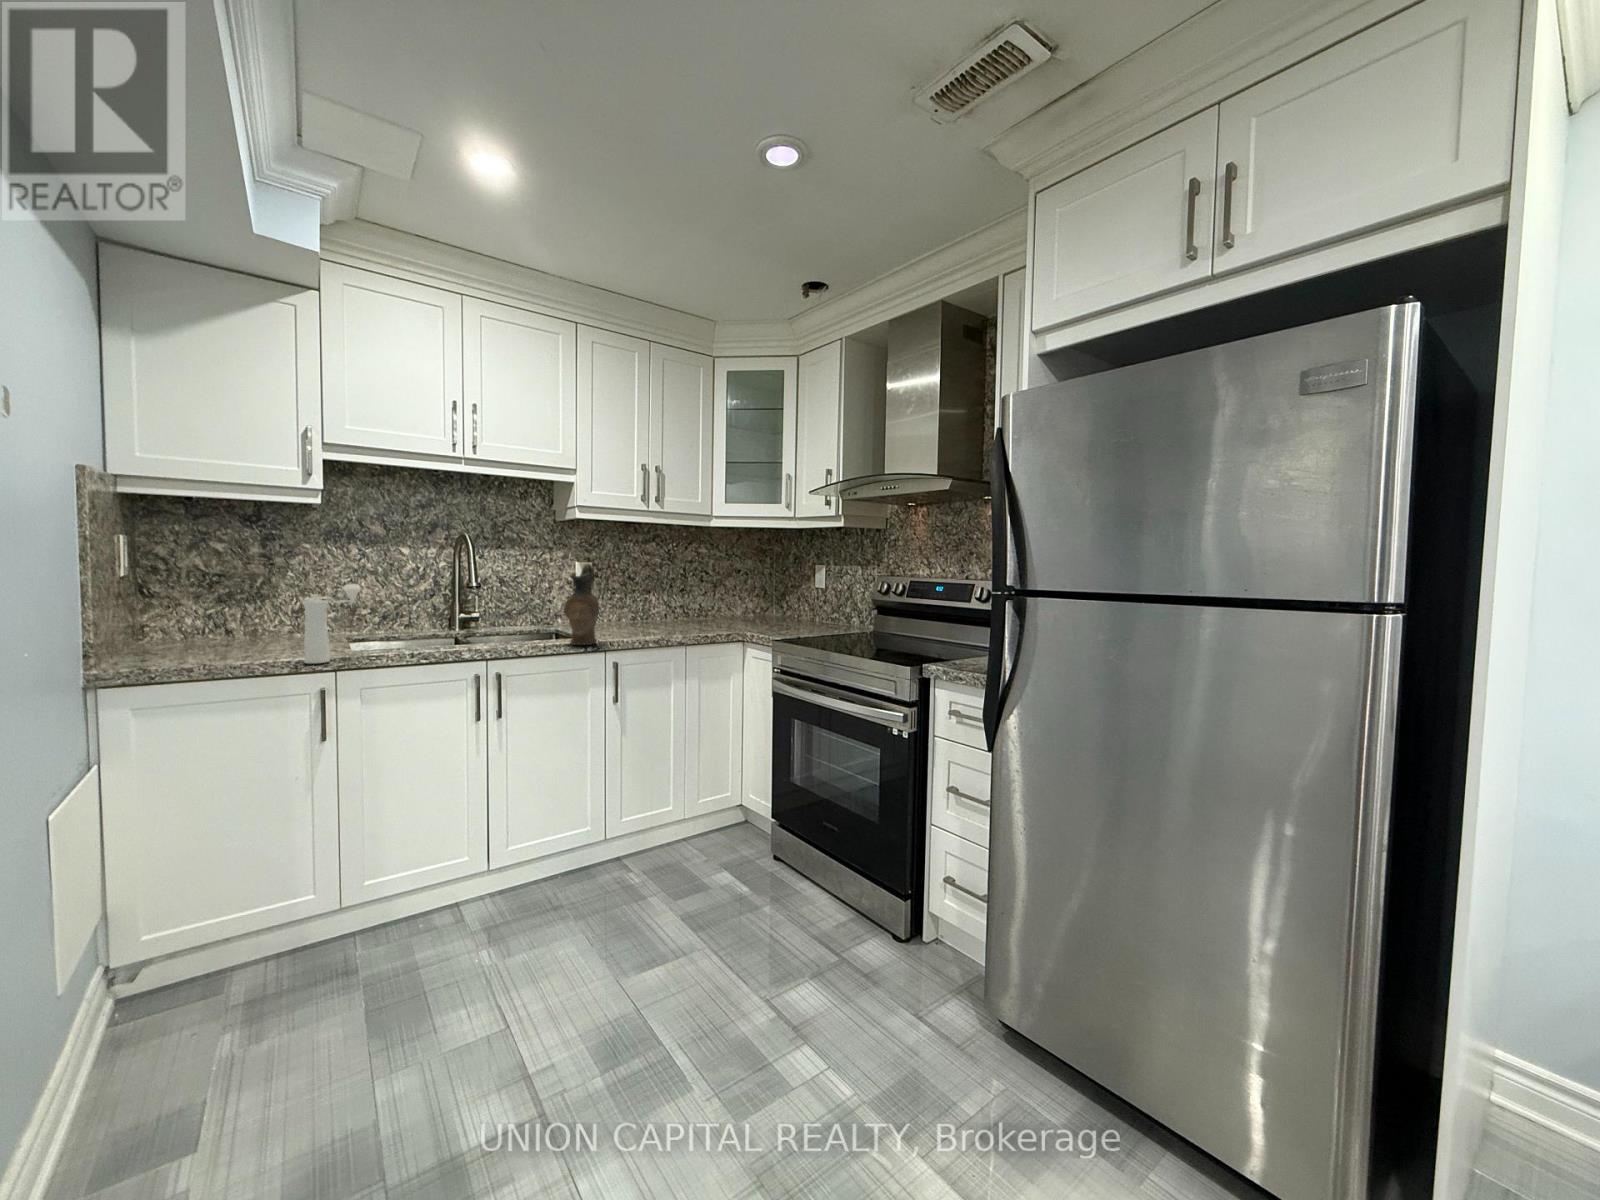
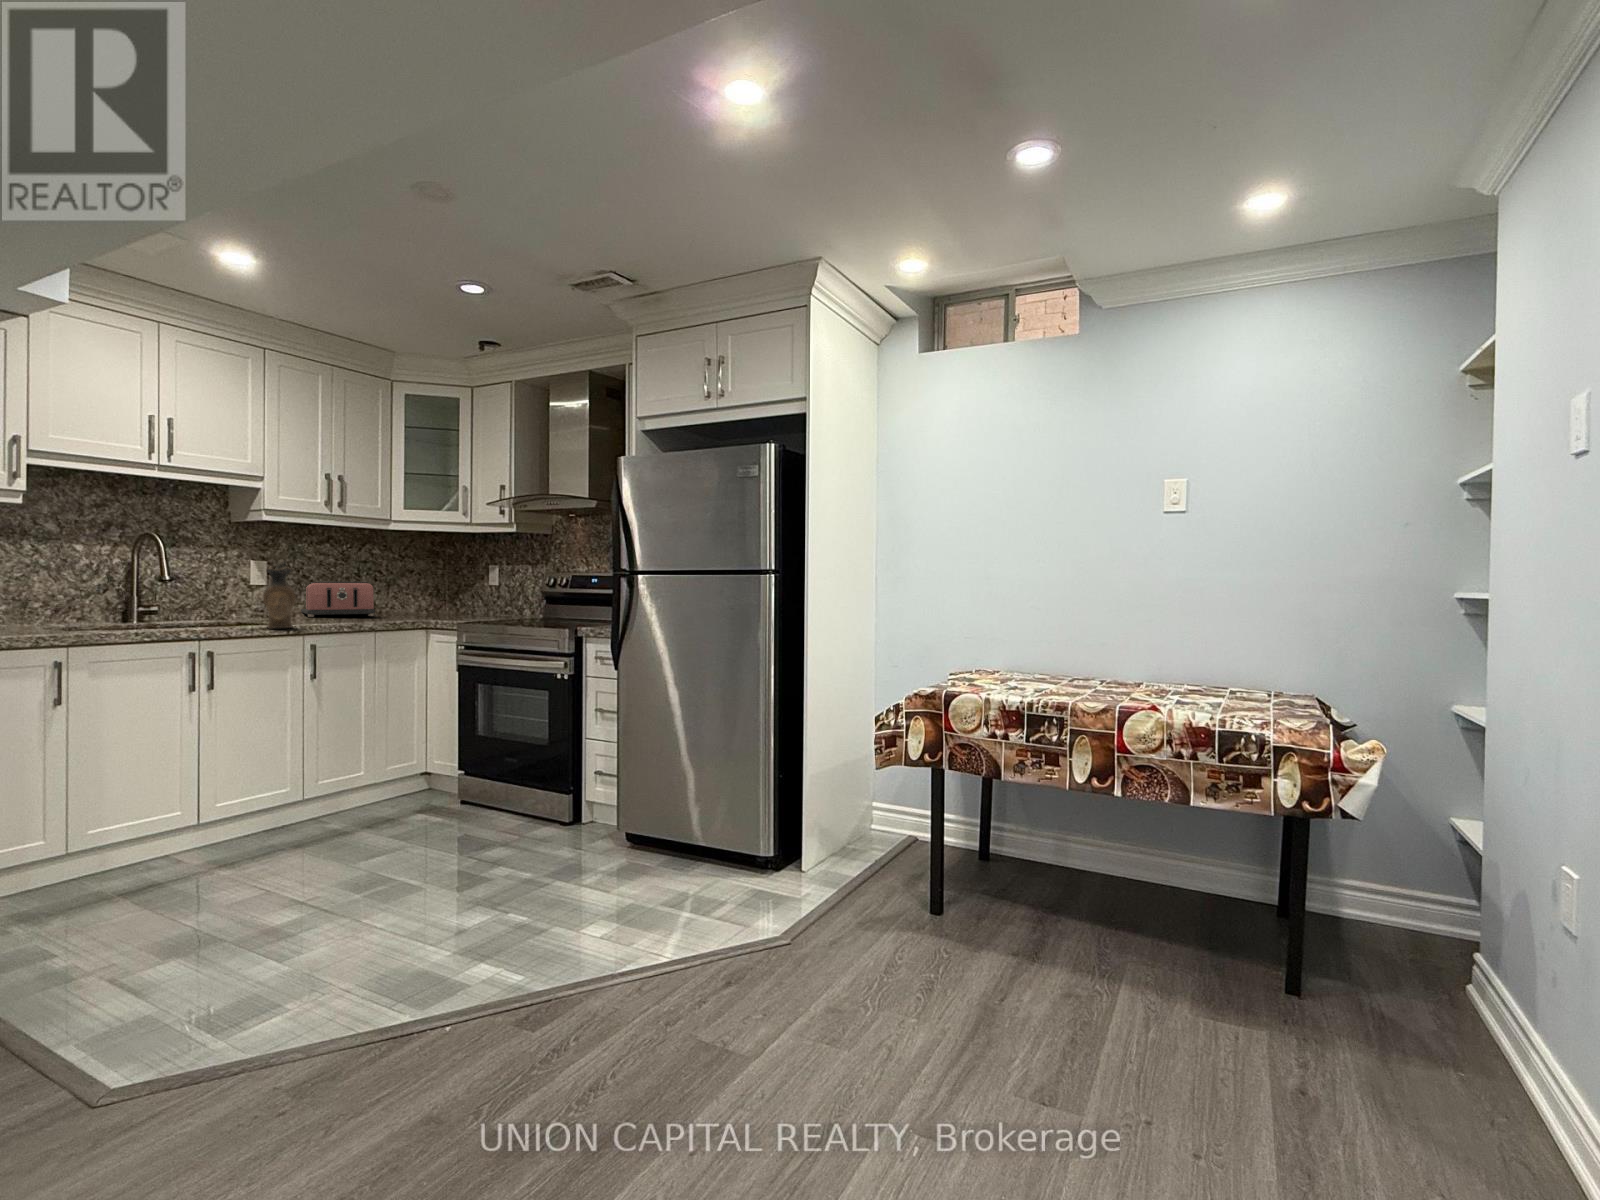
toaster: none [629,582,696,623] -> present [301,581,375,617]
pepper mill: present [303,584,361,663] -> none [35,573,80,638]

